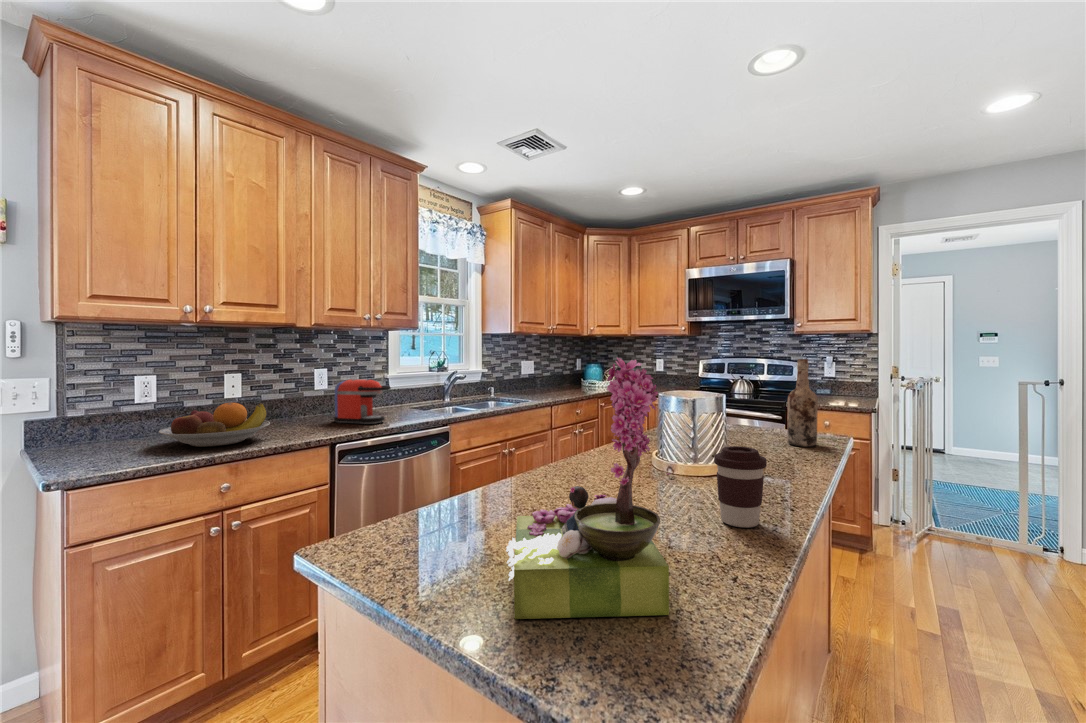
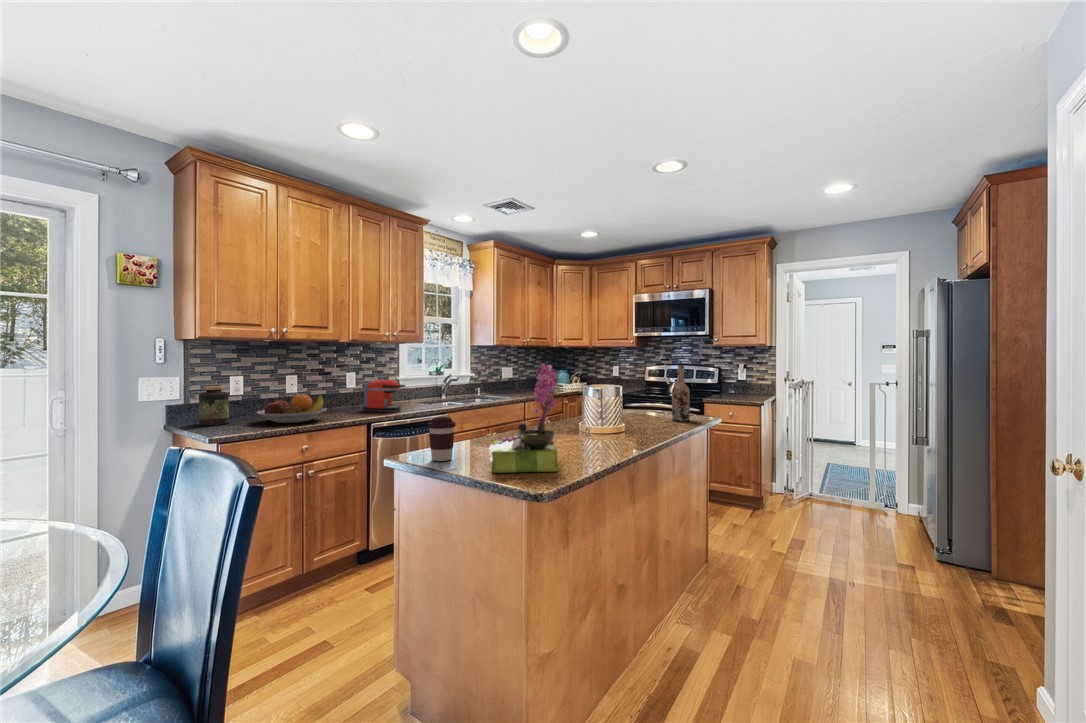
jar: none [70,391,121,451] -> present [199,386,229,425]
coffee cup: present [714,446,767,528] -> present [428,417,456,461]

